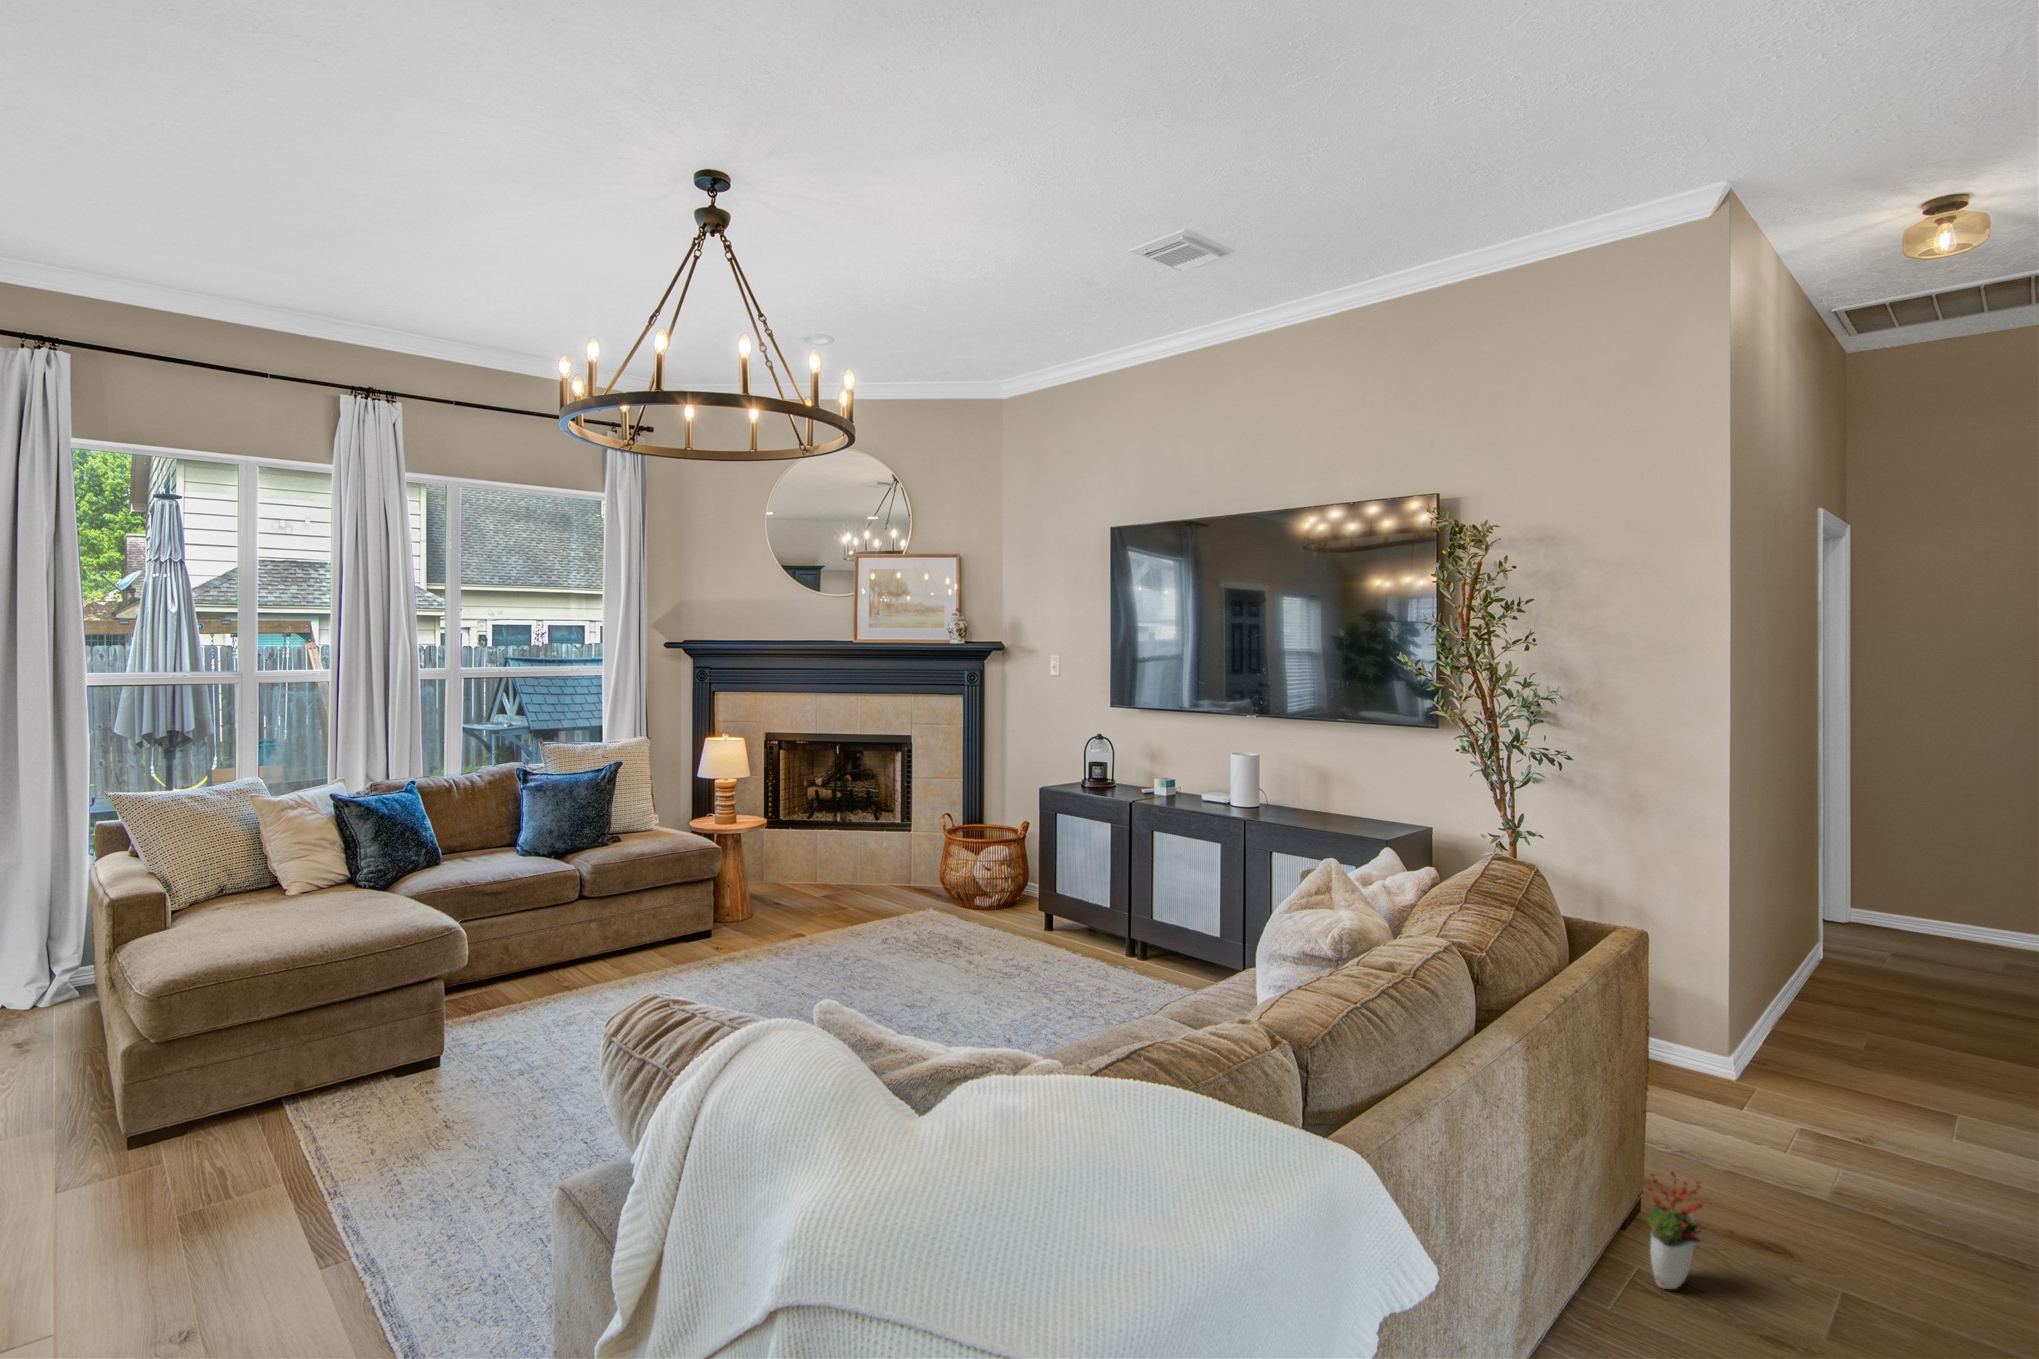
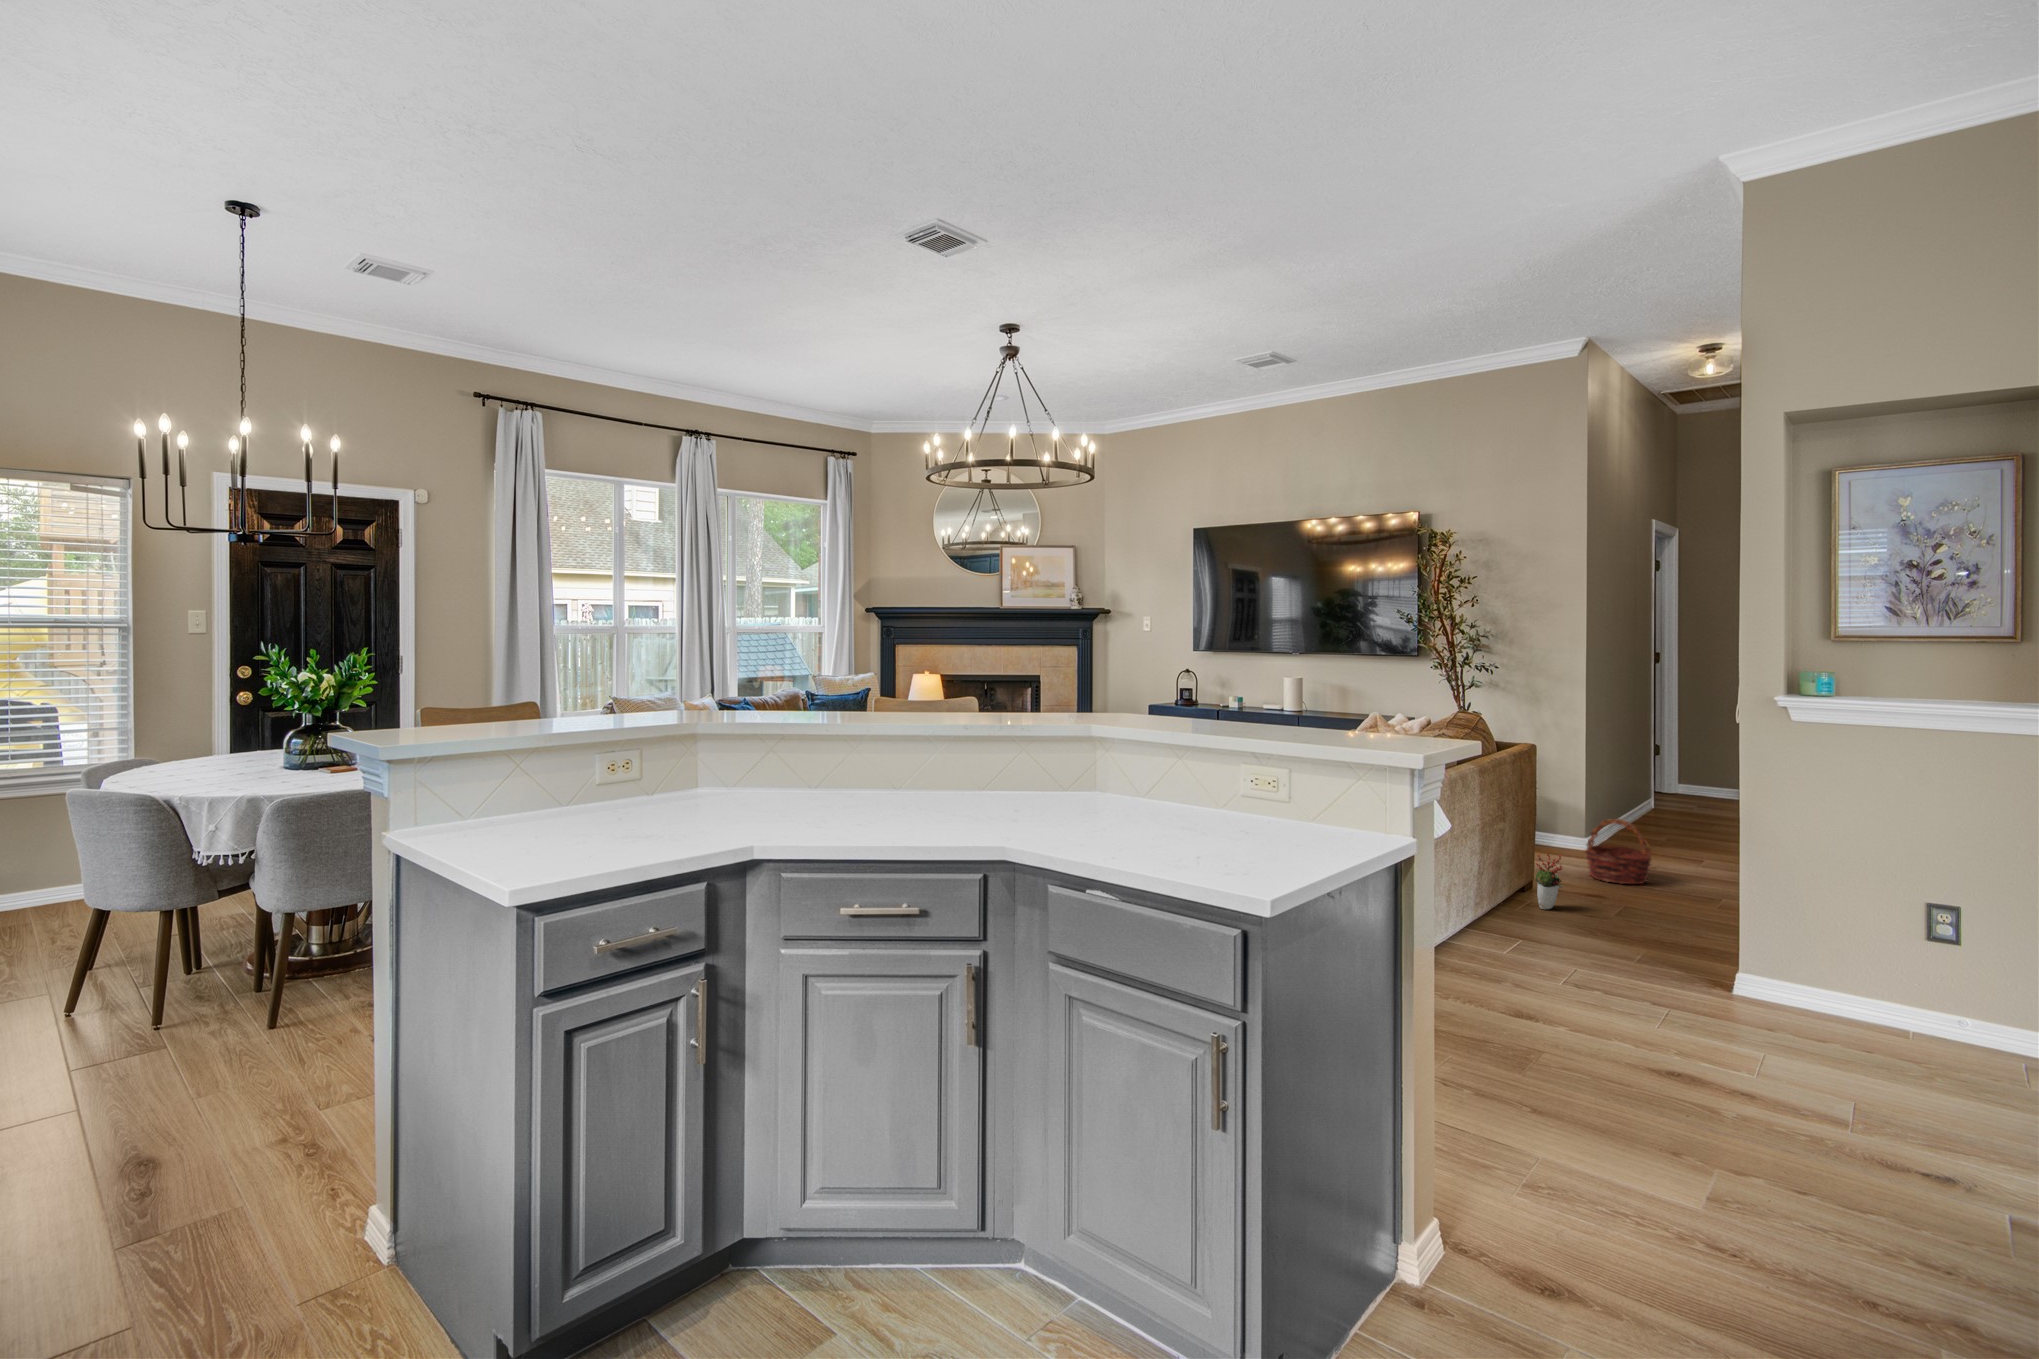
basket: none [1737,1057,1874,1196] -> present [1585,819,1652,884]

